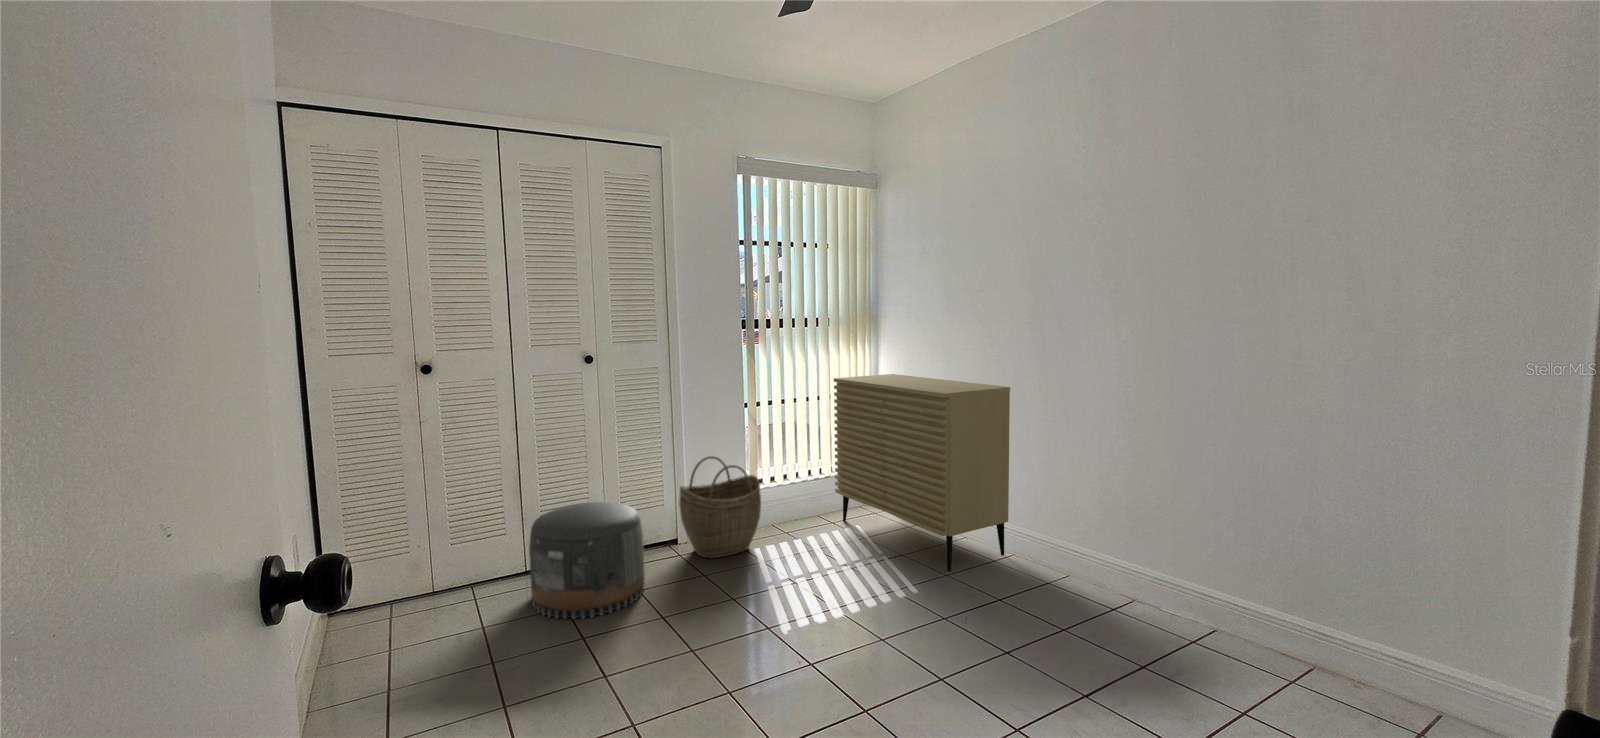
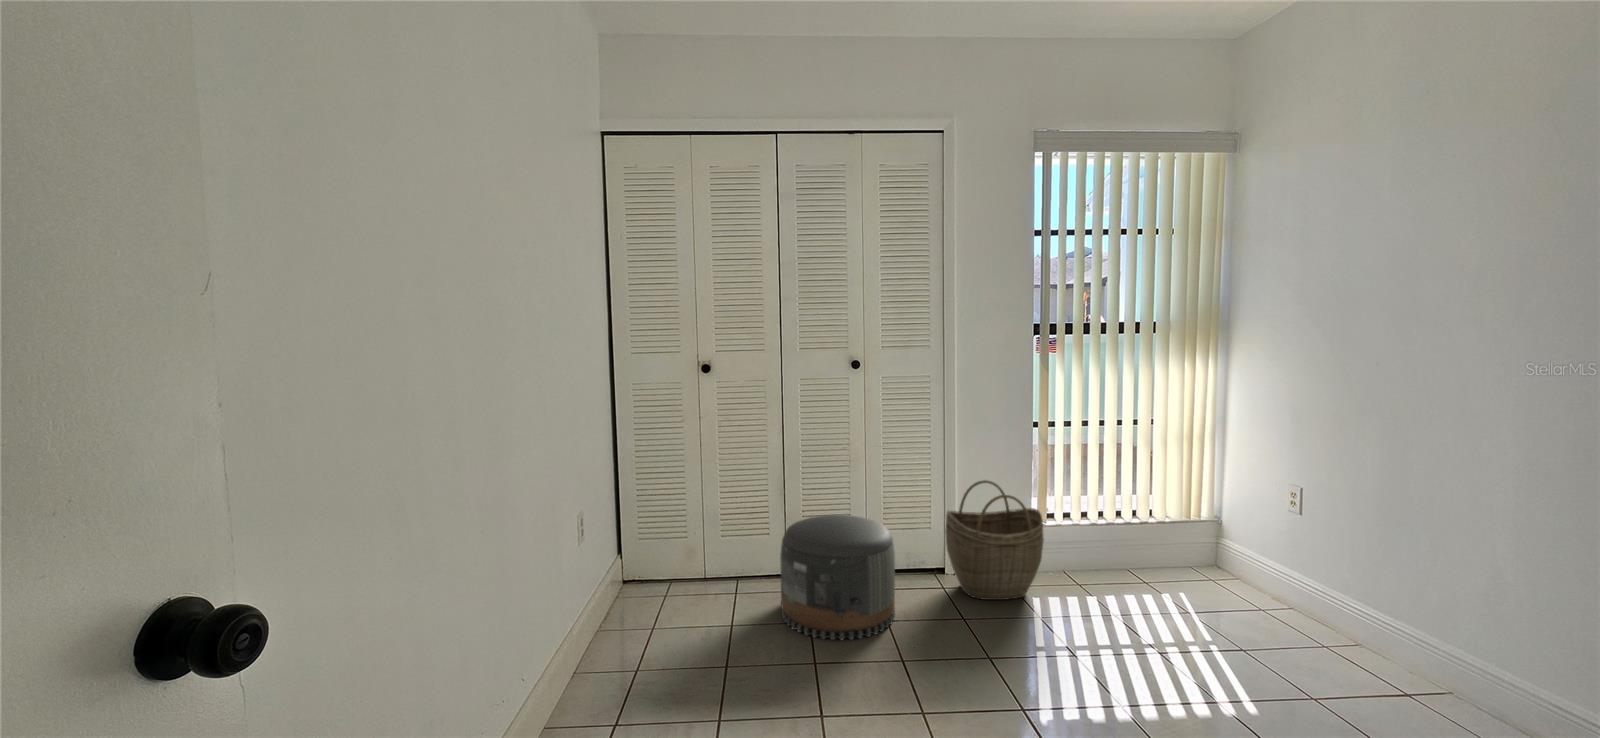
dresser: present [834,374,1010,571] -> none [1151,398,1457,693]

